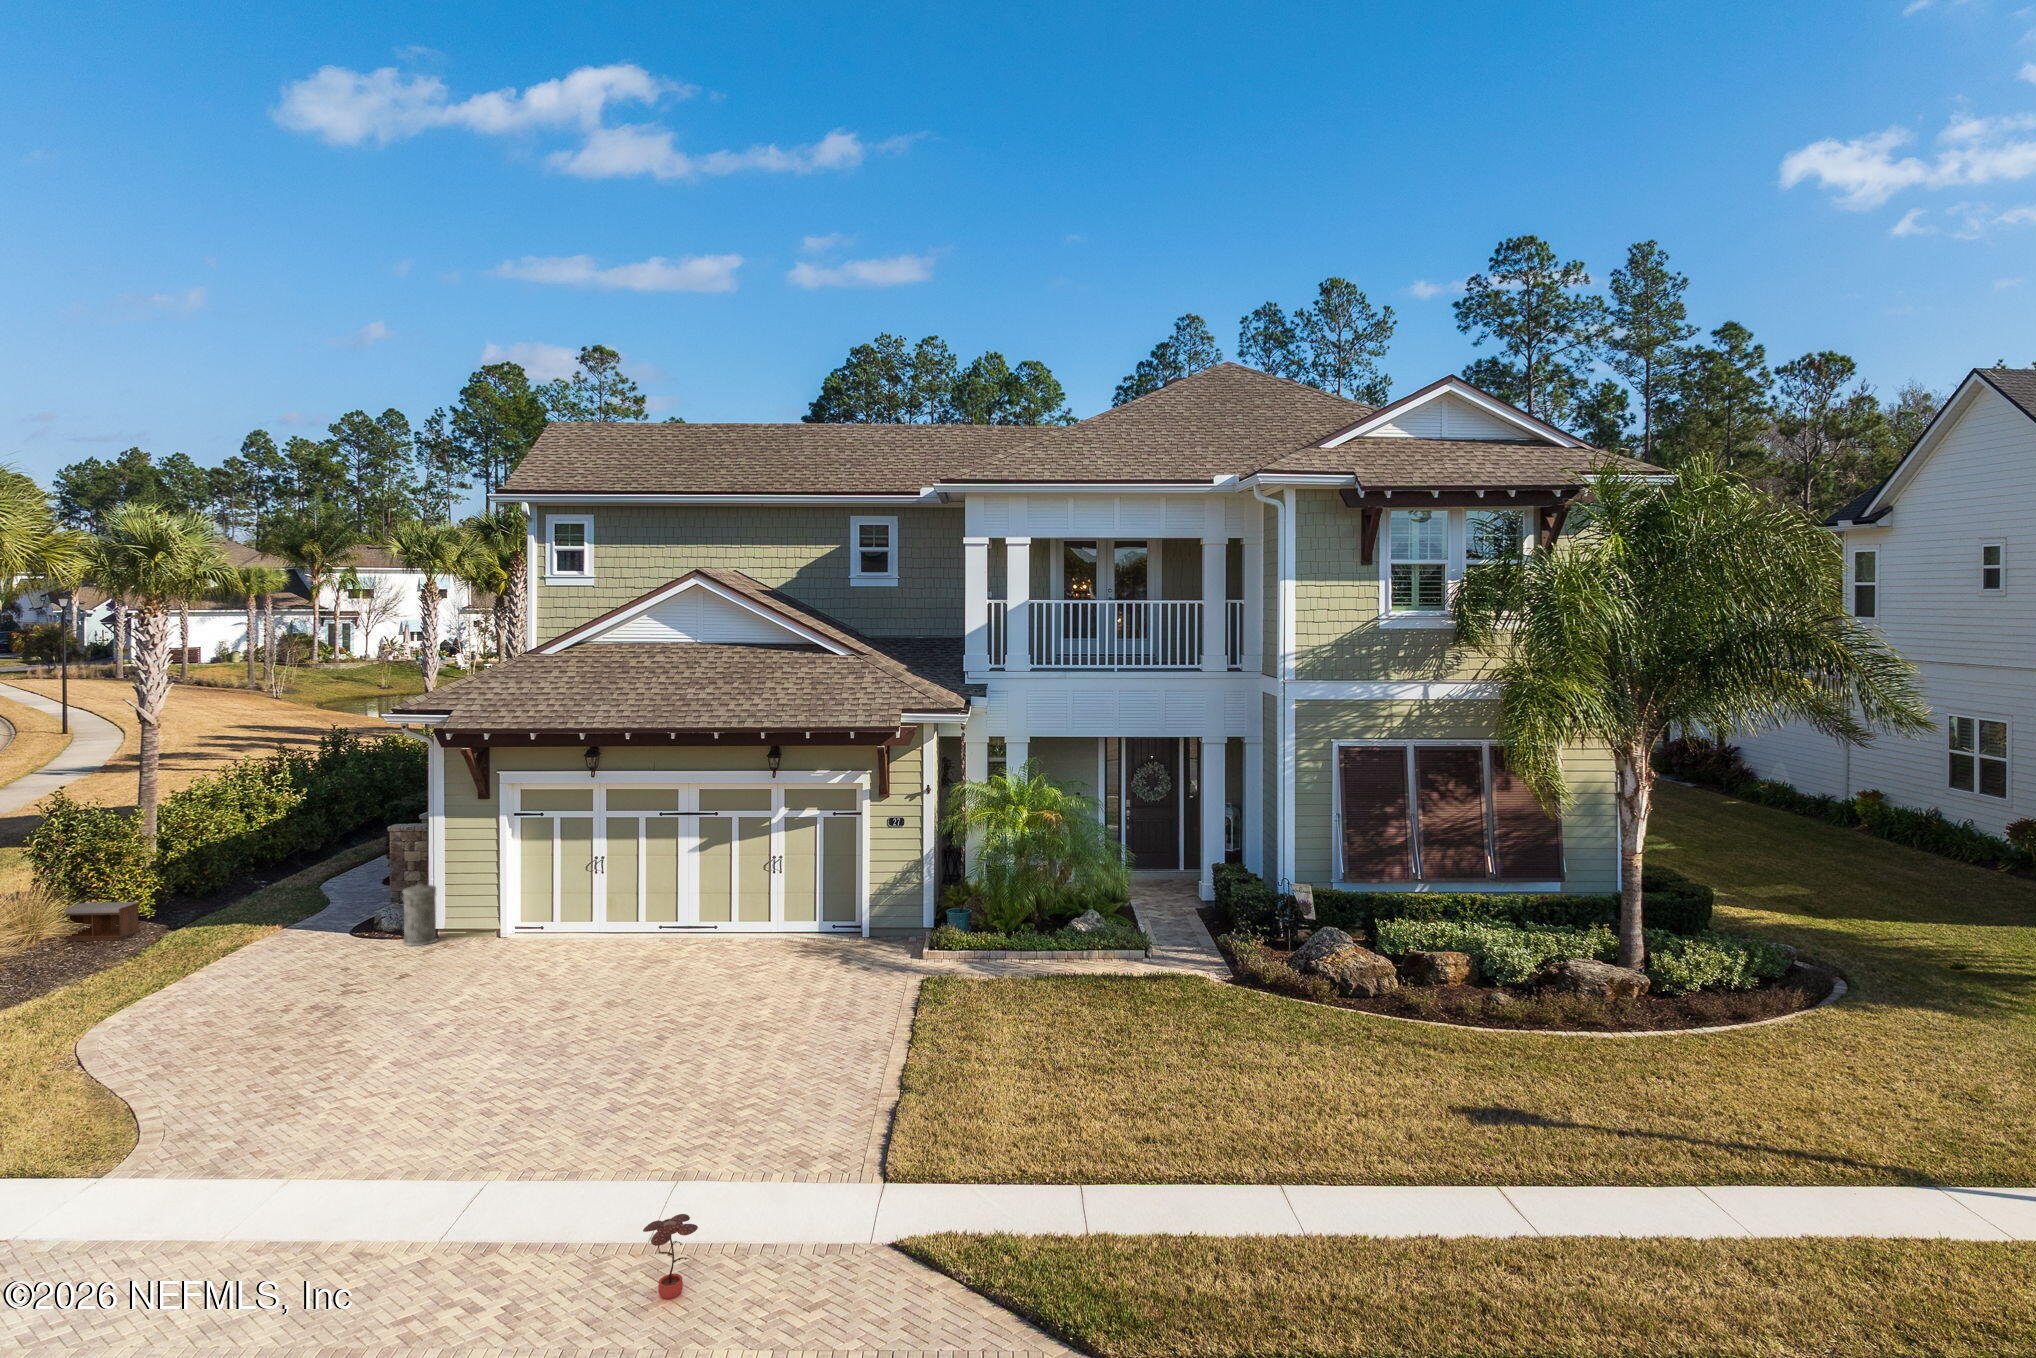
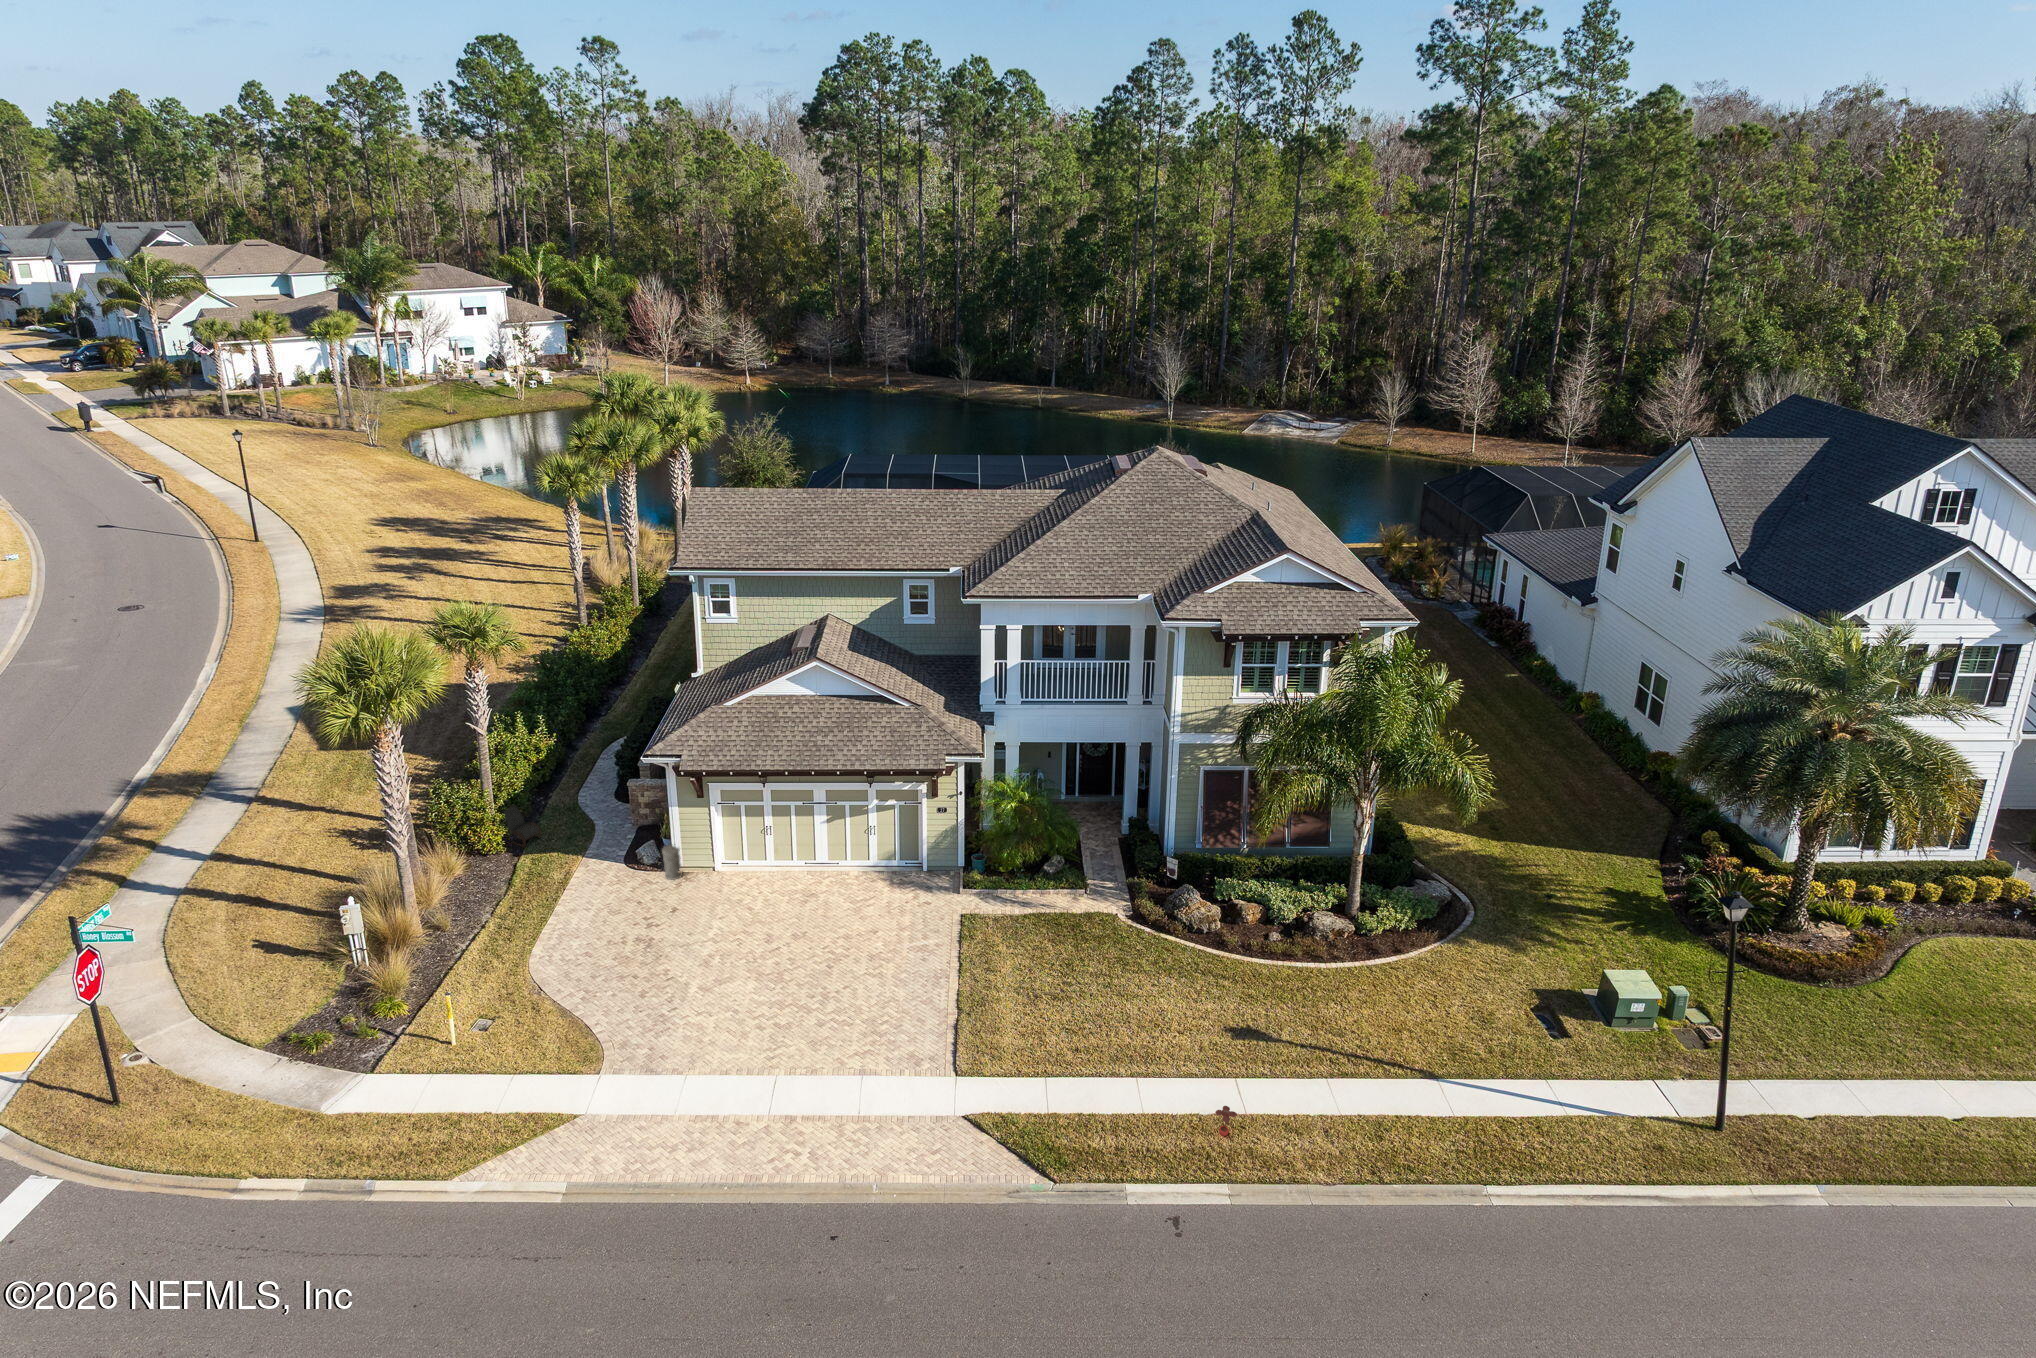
lounge chair: none [156,853,226,919] -> present [504,805,542,847]
bench: present [65,902,140,941] -> none [466,849,507,873]
potted plant: present [643,1214,698,1299] -> present [1215,1106,1237,1136]

